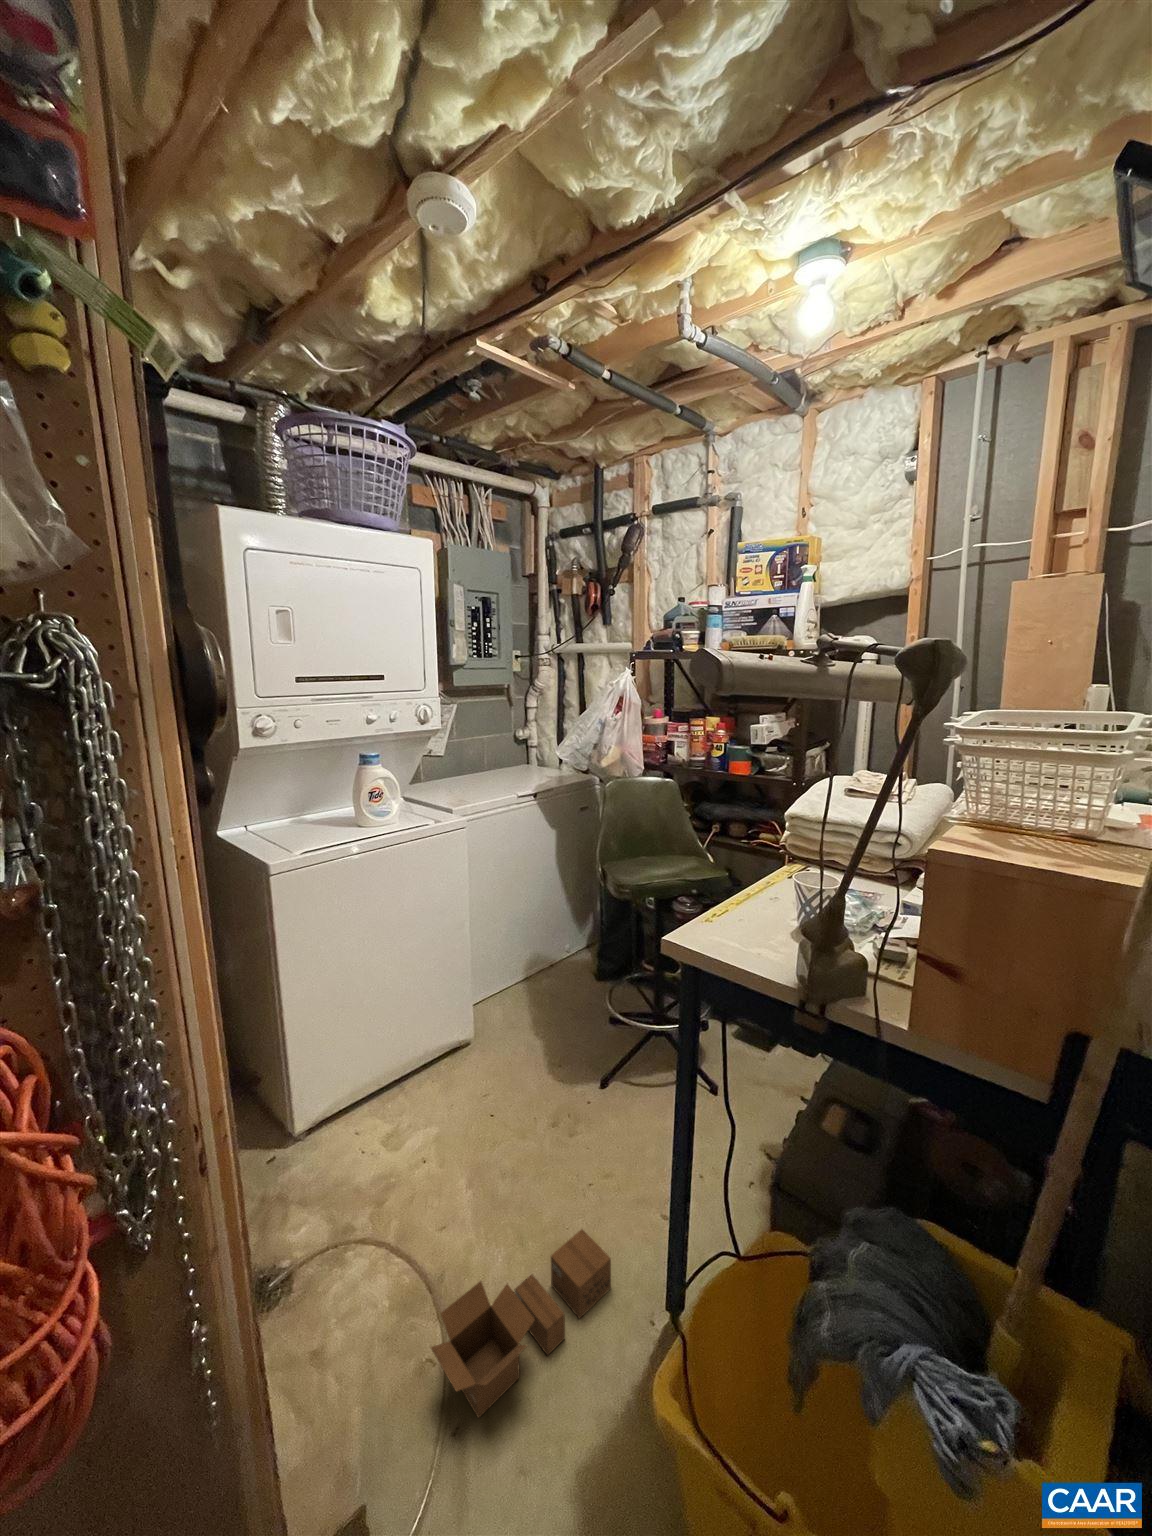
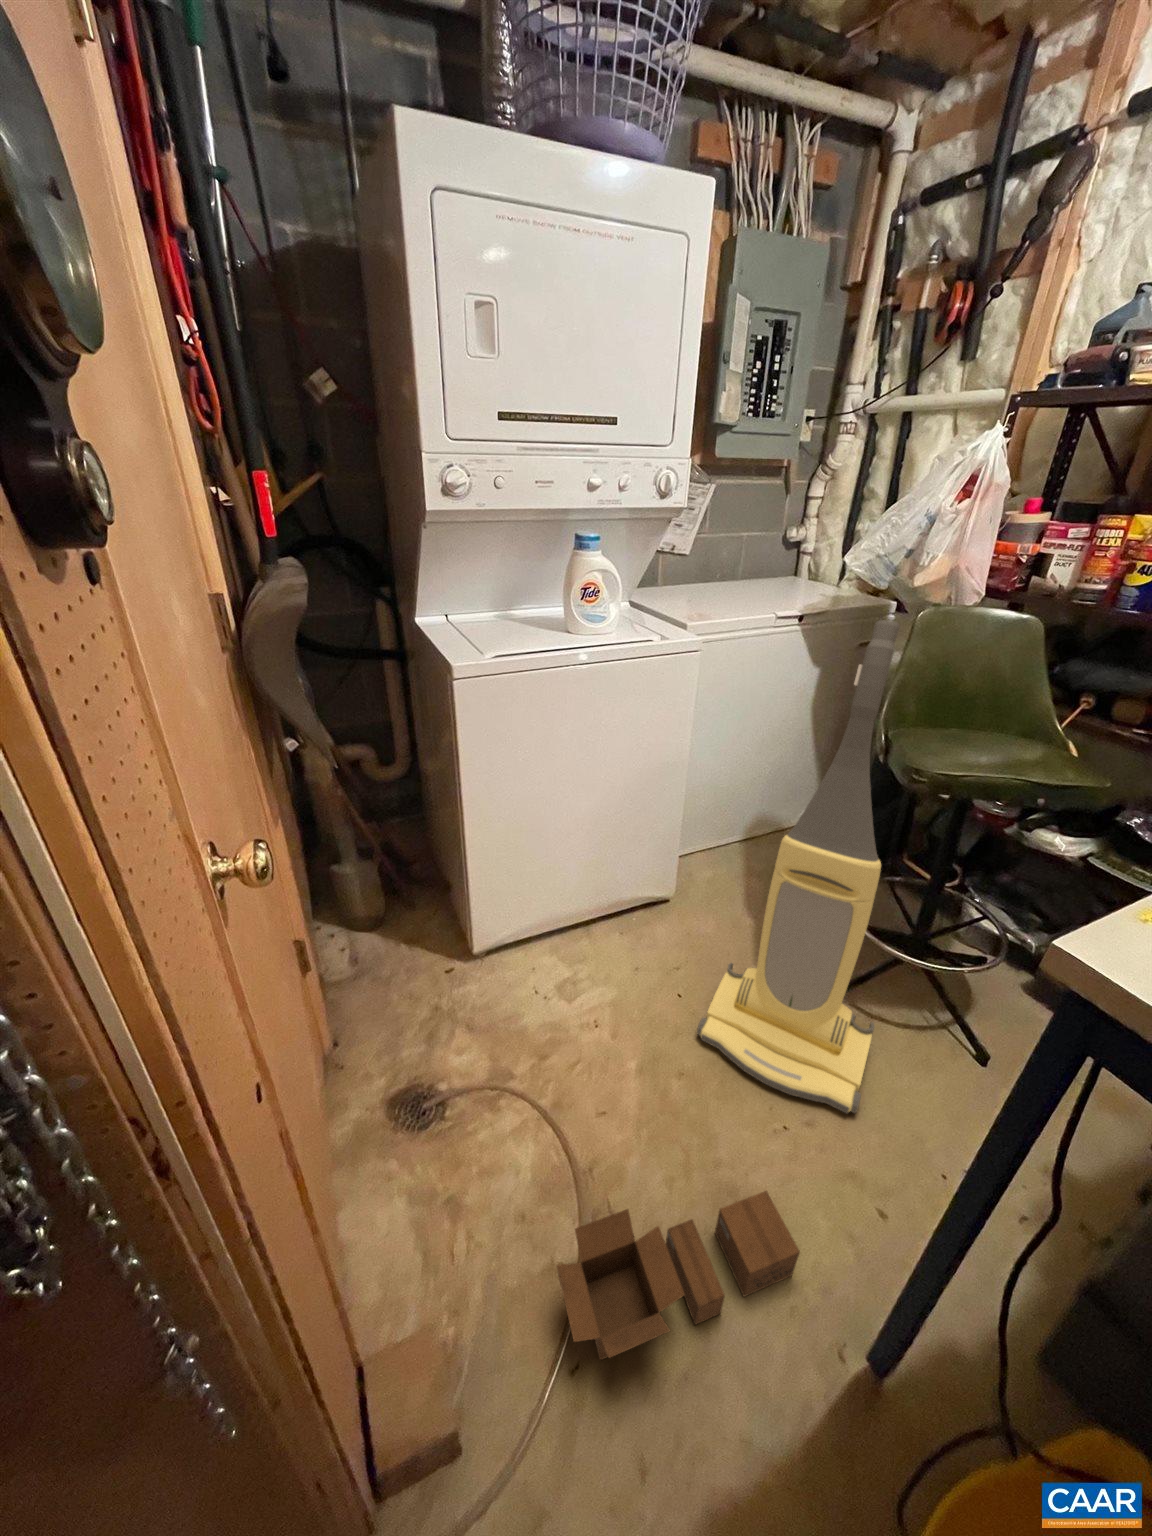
vacuum cleaner: none [512,799,639,1163] -> present [697,620,900,1113]

